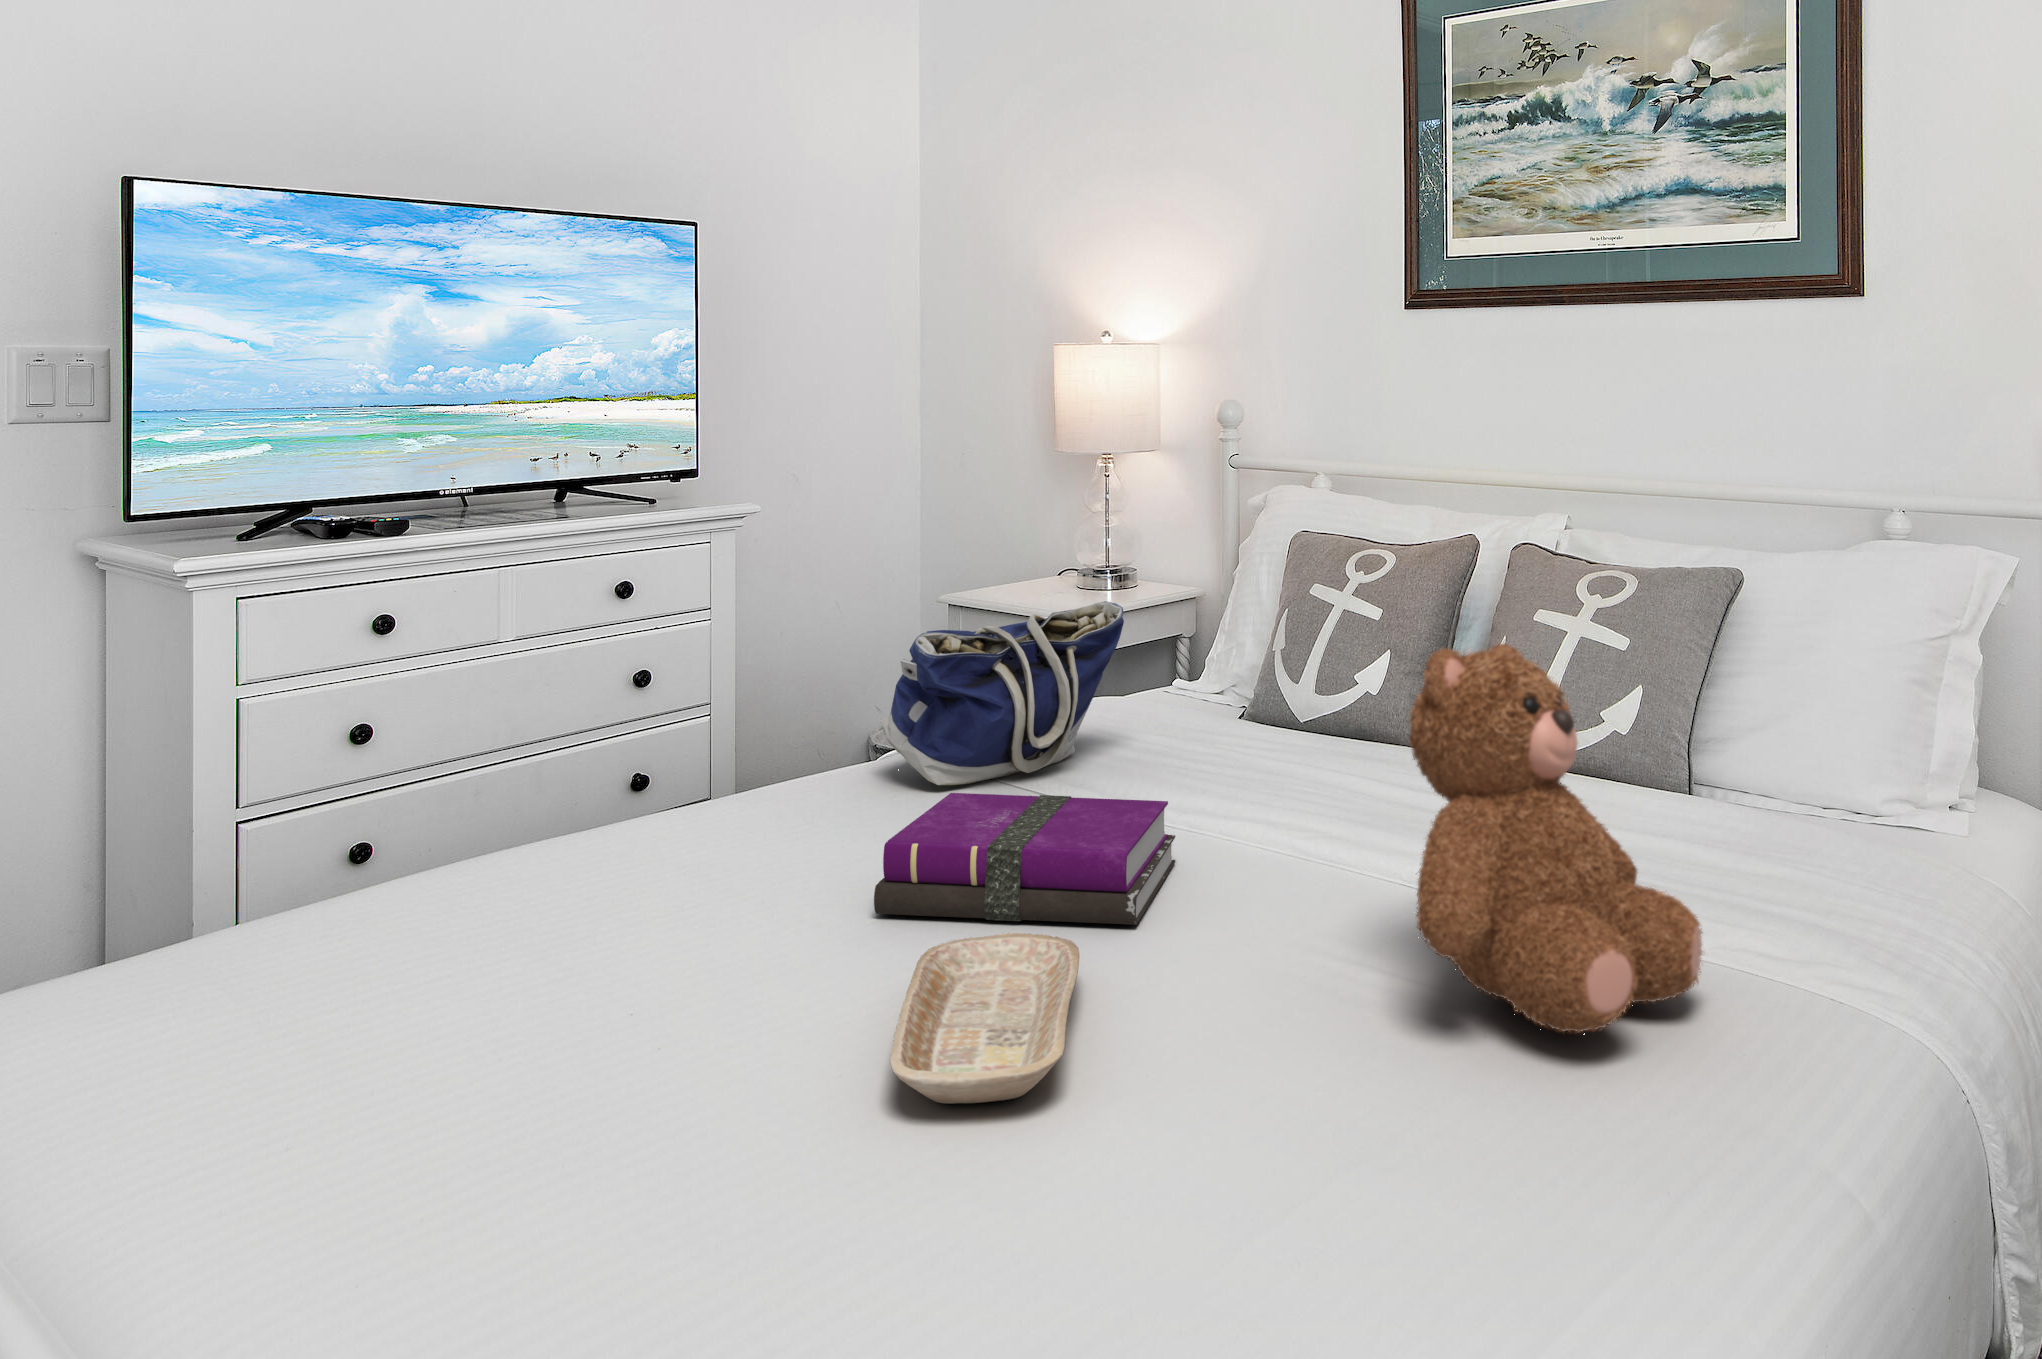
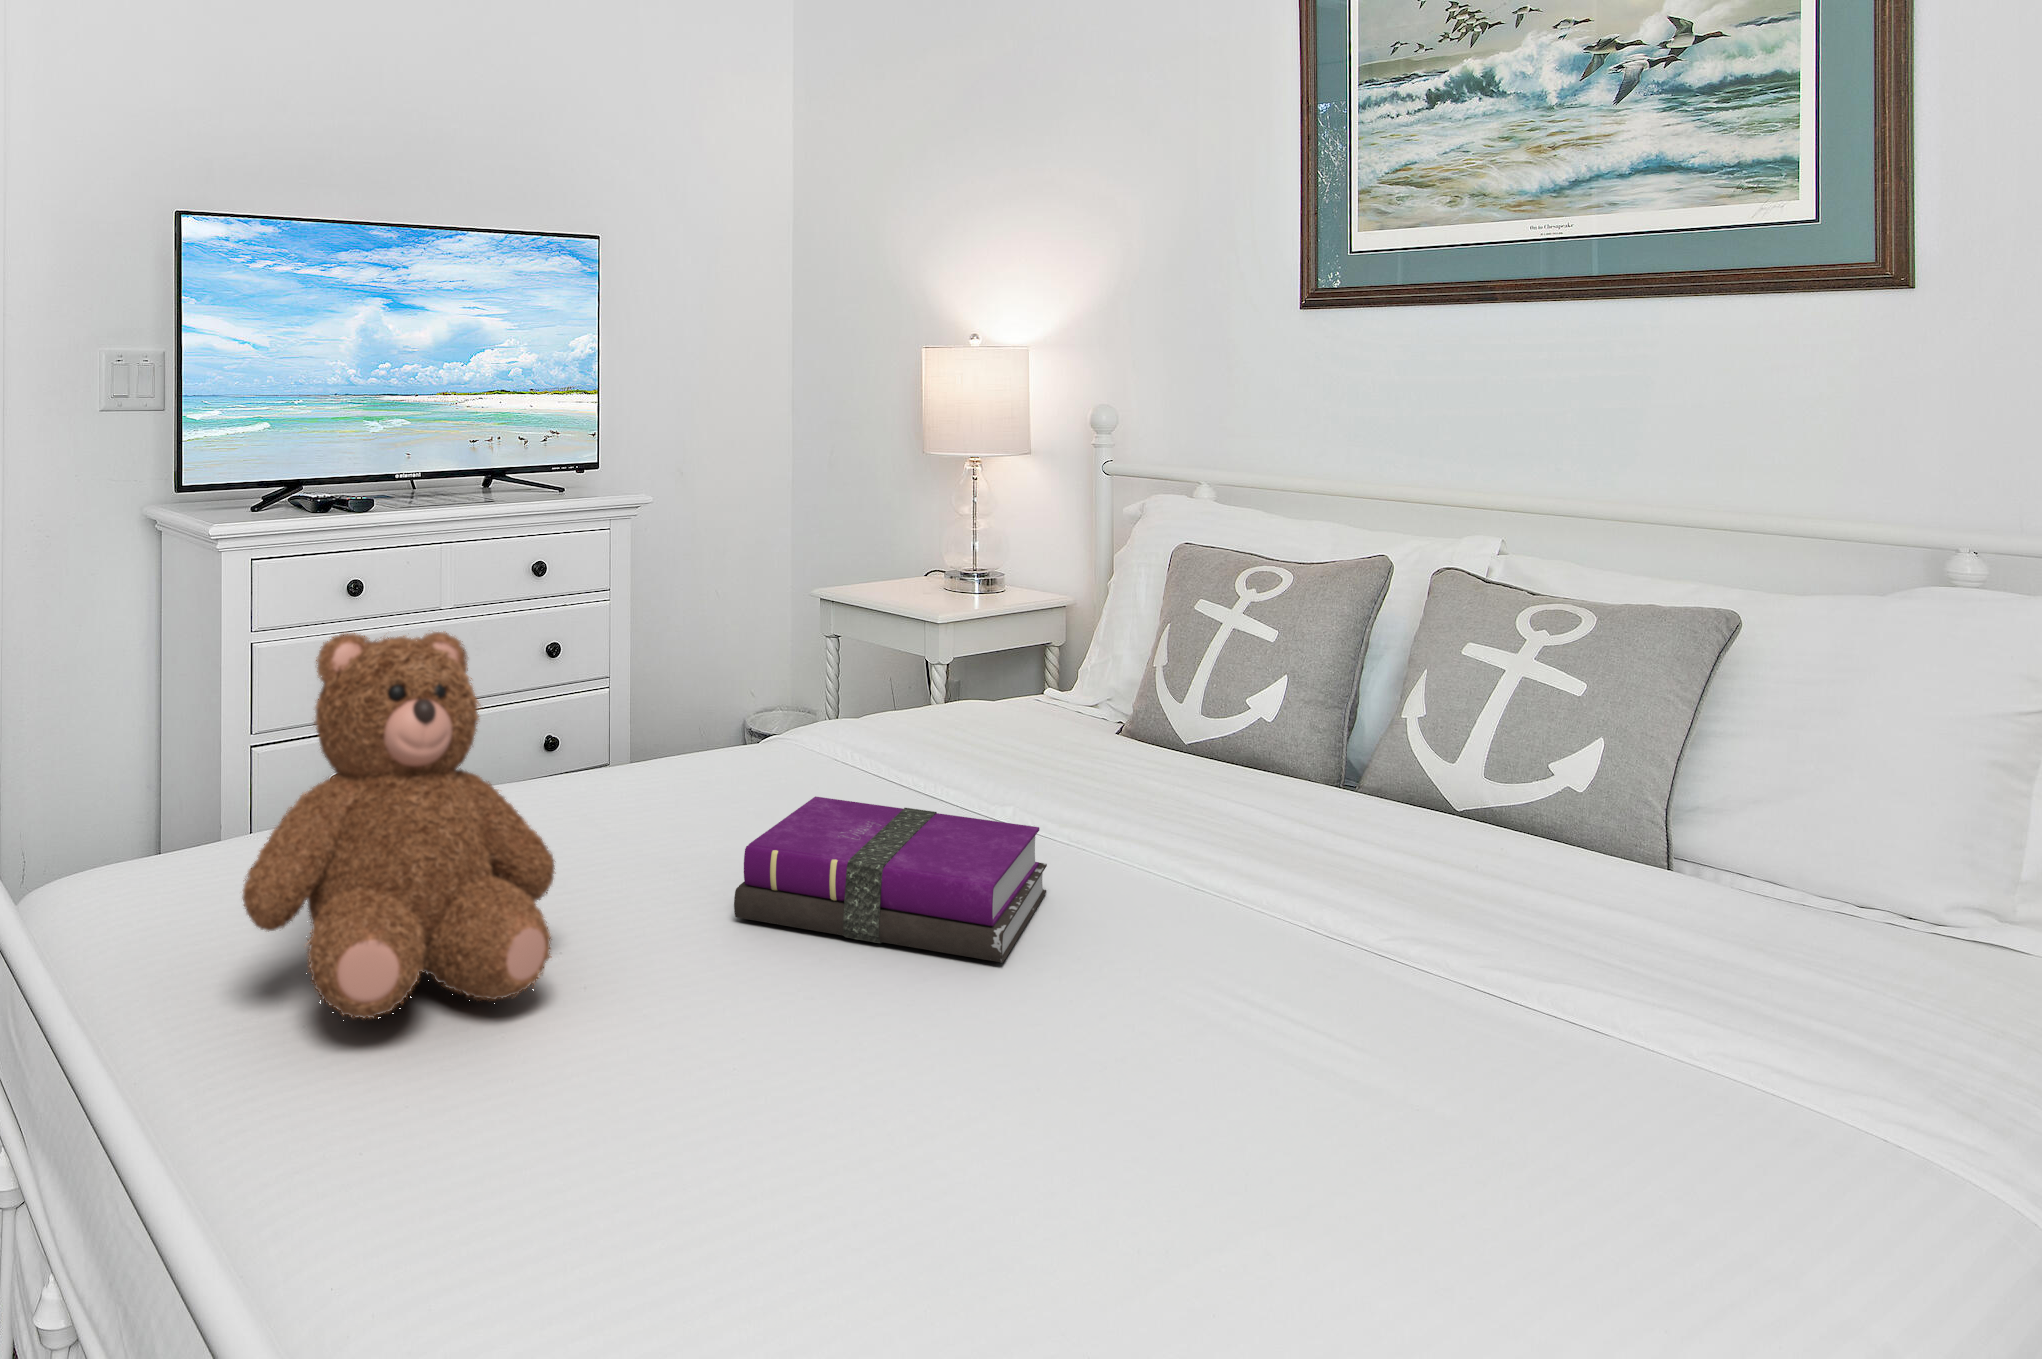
tote bag: present [880,601,1124,785] -> none [753,606,997,783]
teddy bear: present [1409,643,1702,1033] -> present [242,632,555,1018]
tray: present [890,933,1079,1104] -> none [732,960,939,1160]

